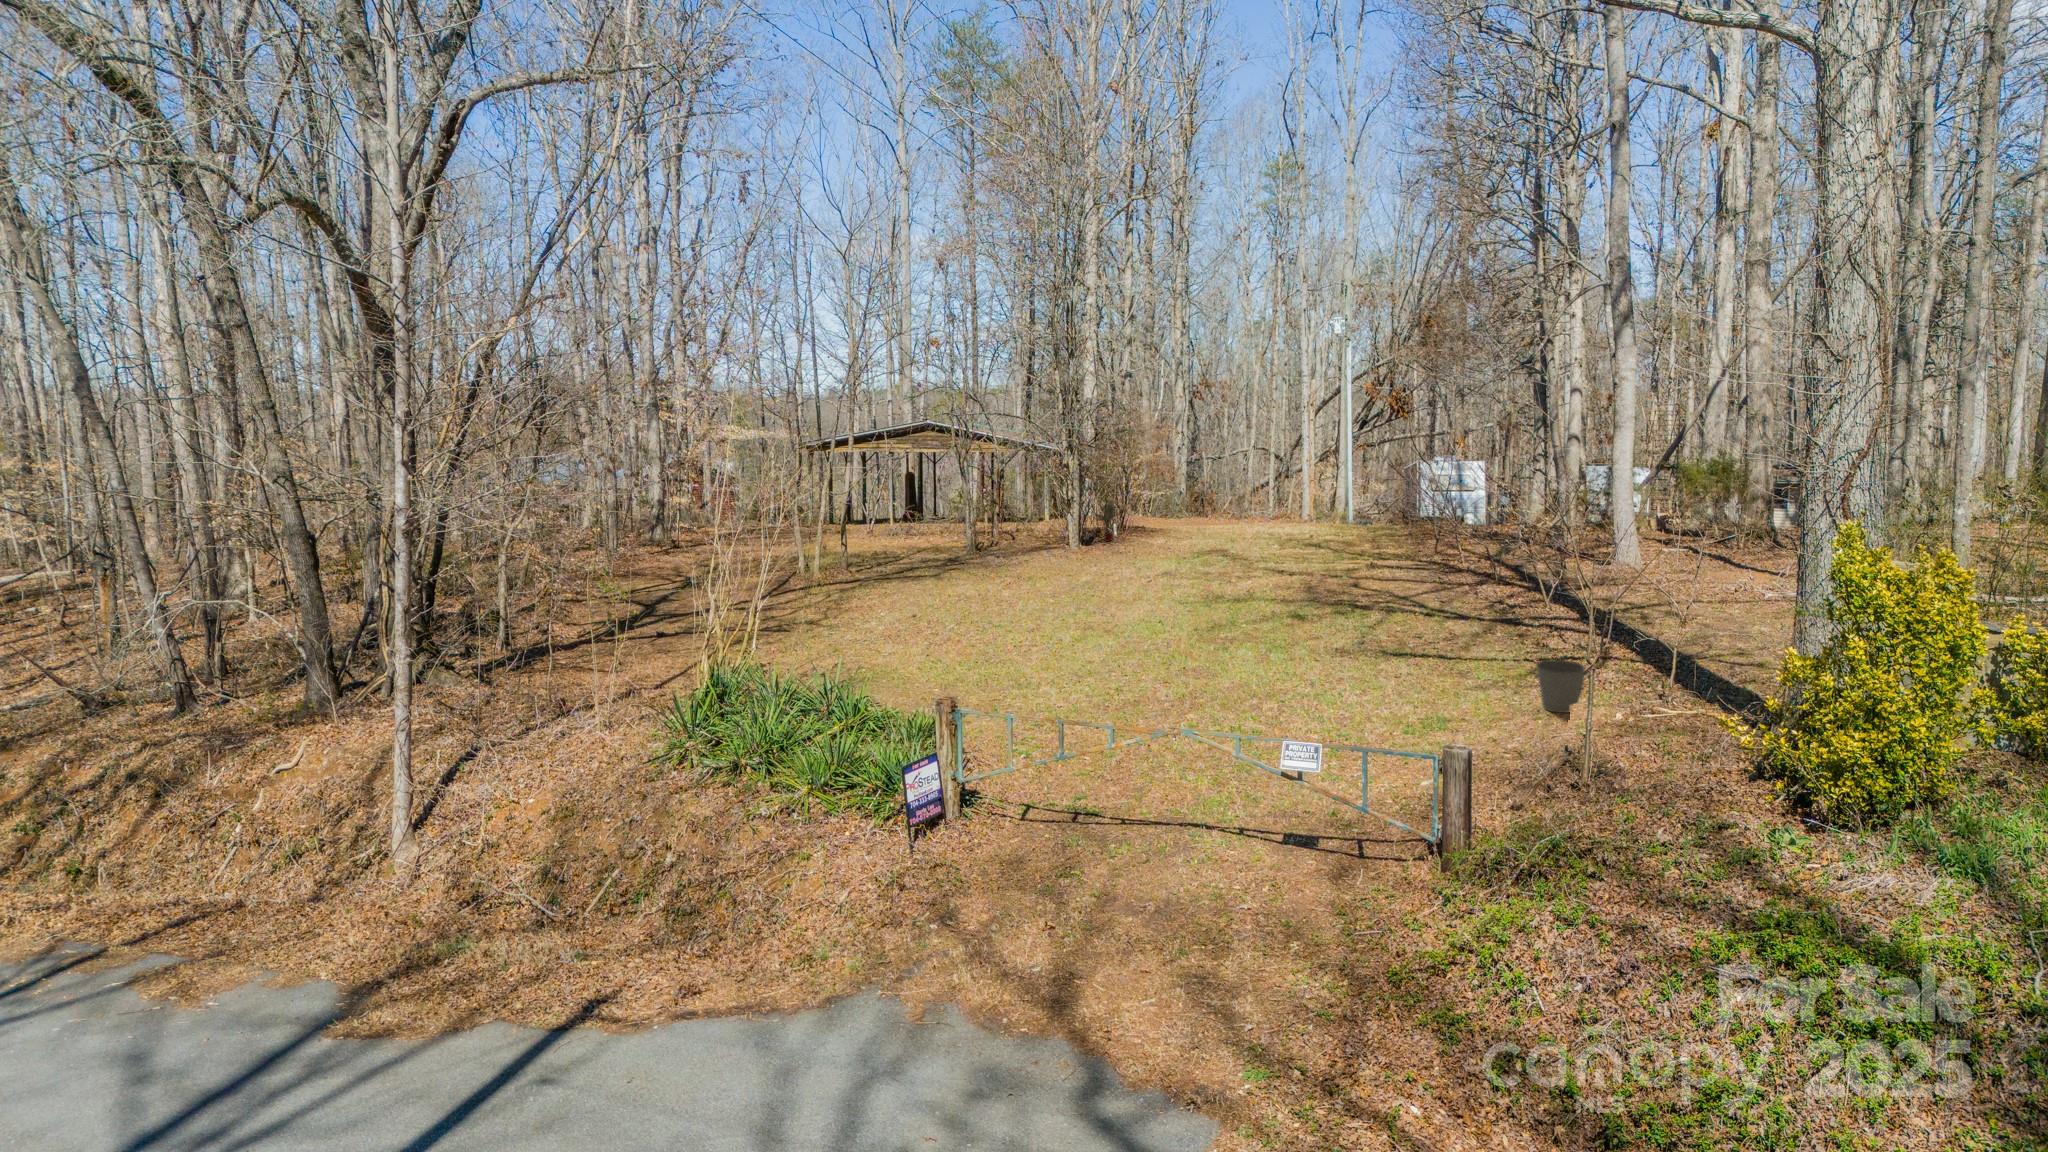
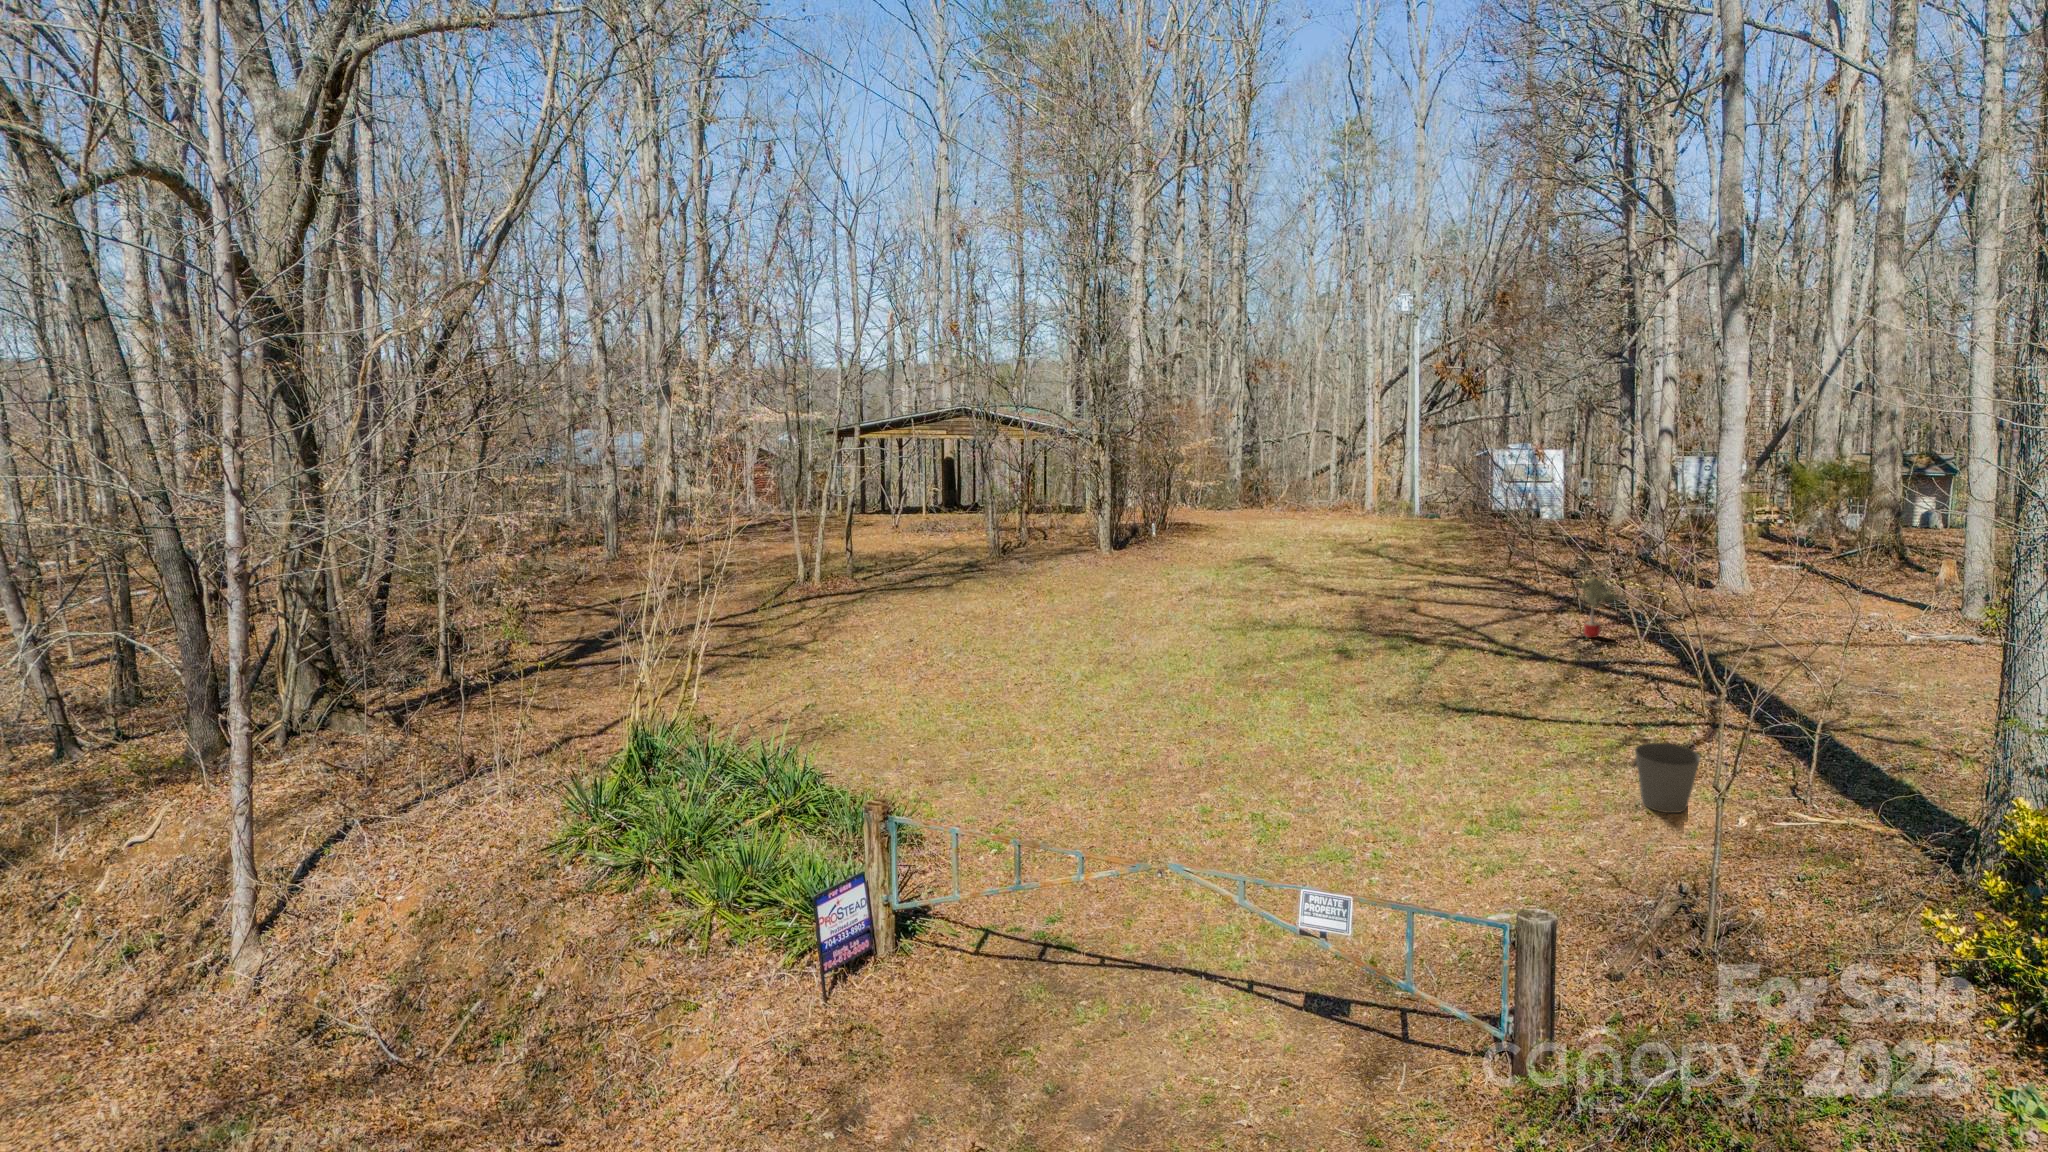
potted tree: present [1094,500,1116,542] -> present [1580,566,1620,638]

